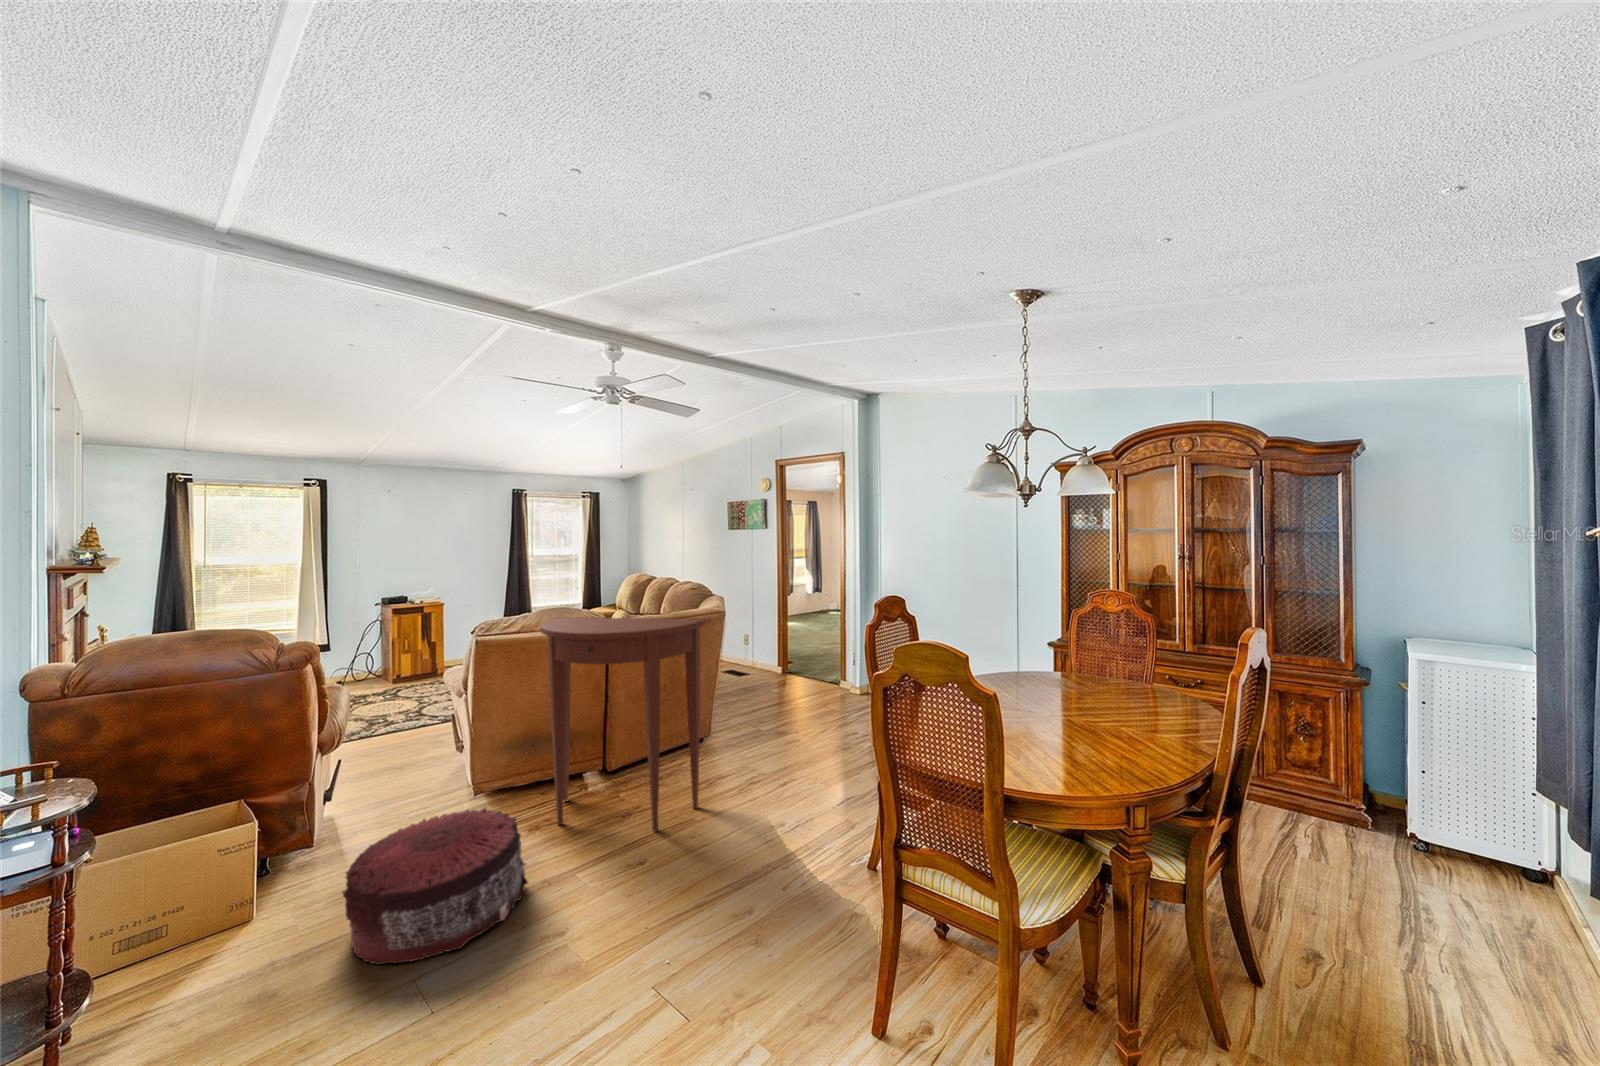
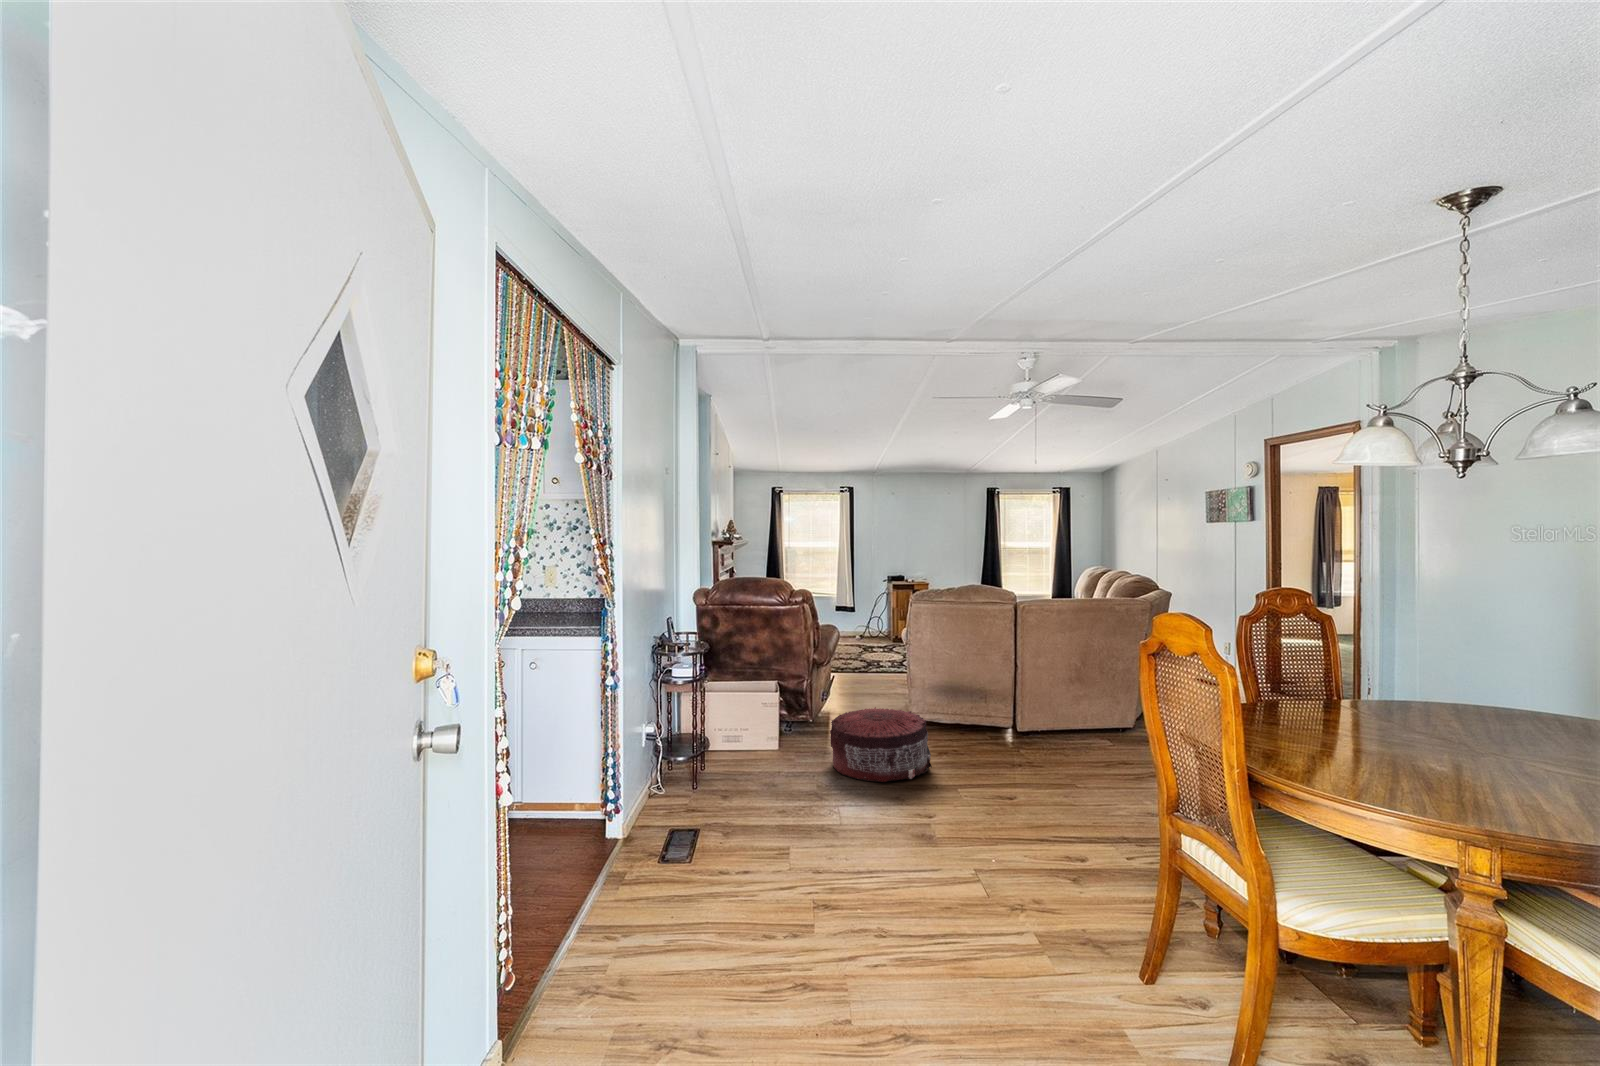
console table: present [540,617,706,832] -> none [957,589,1093,771]

